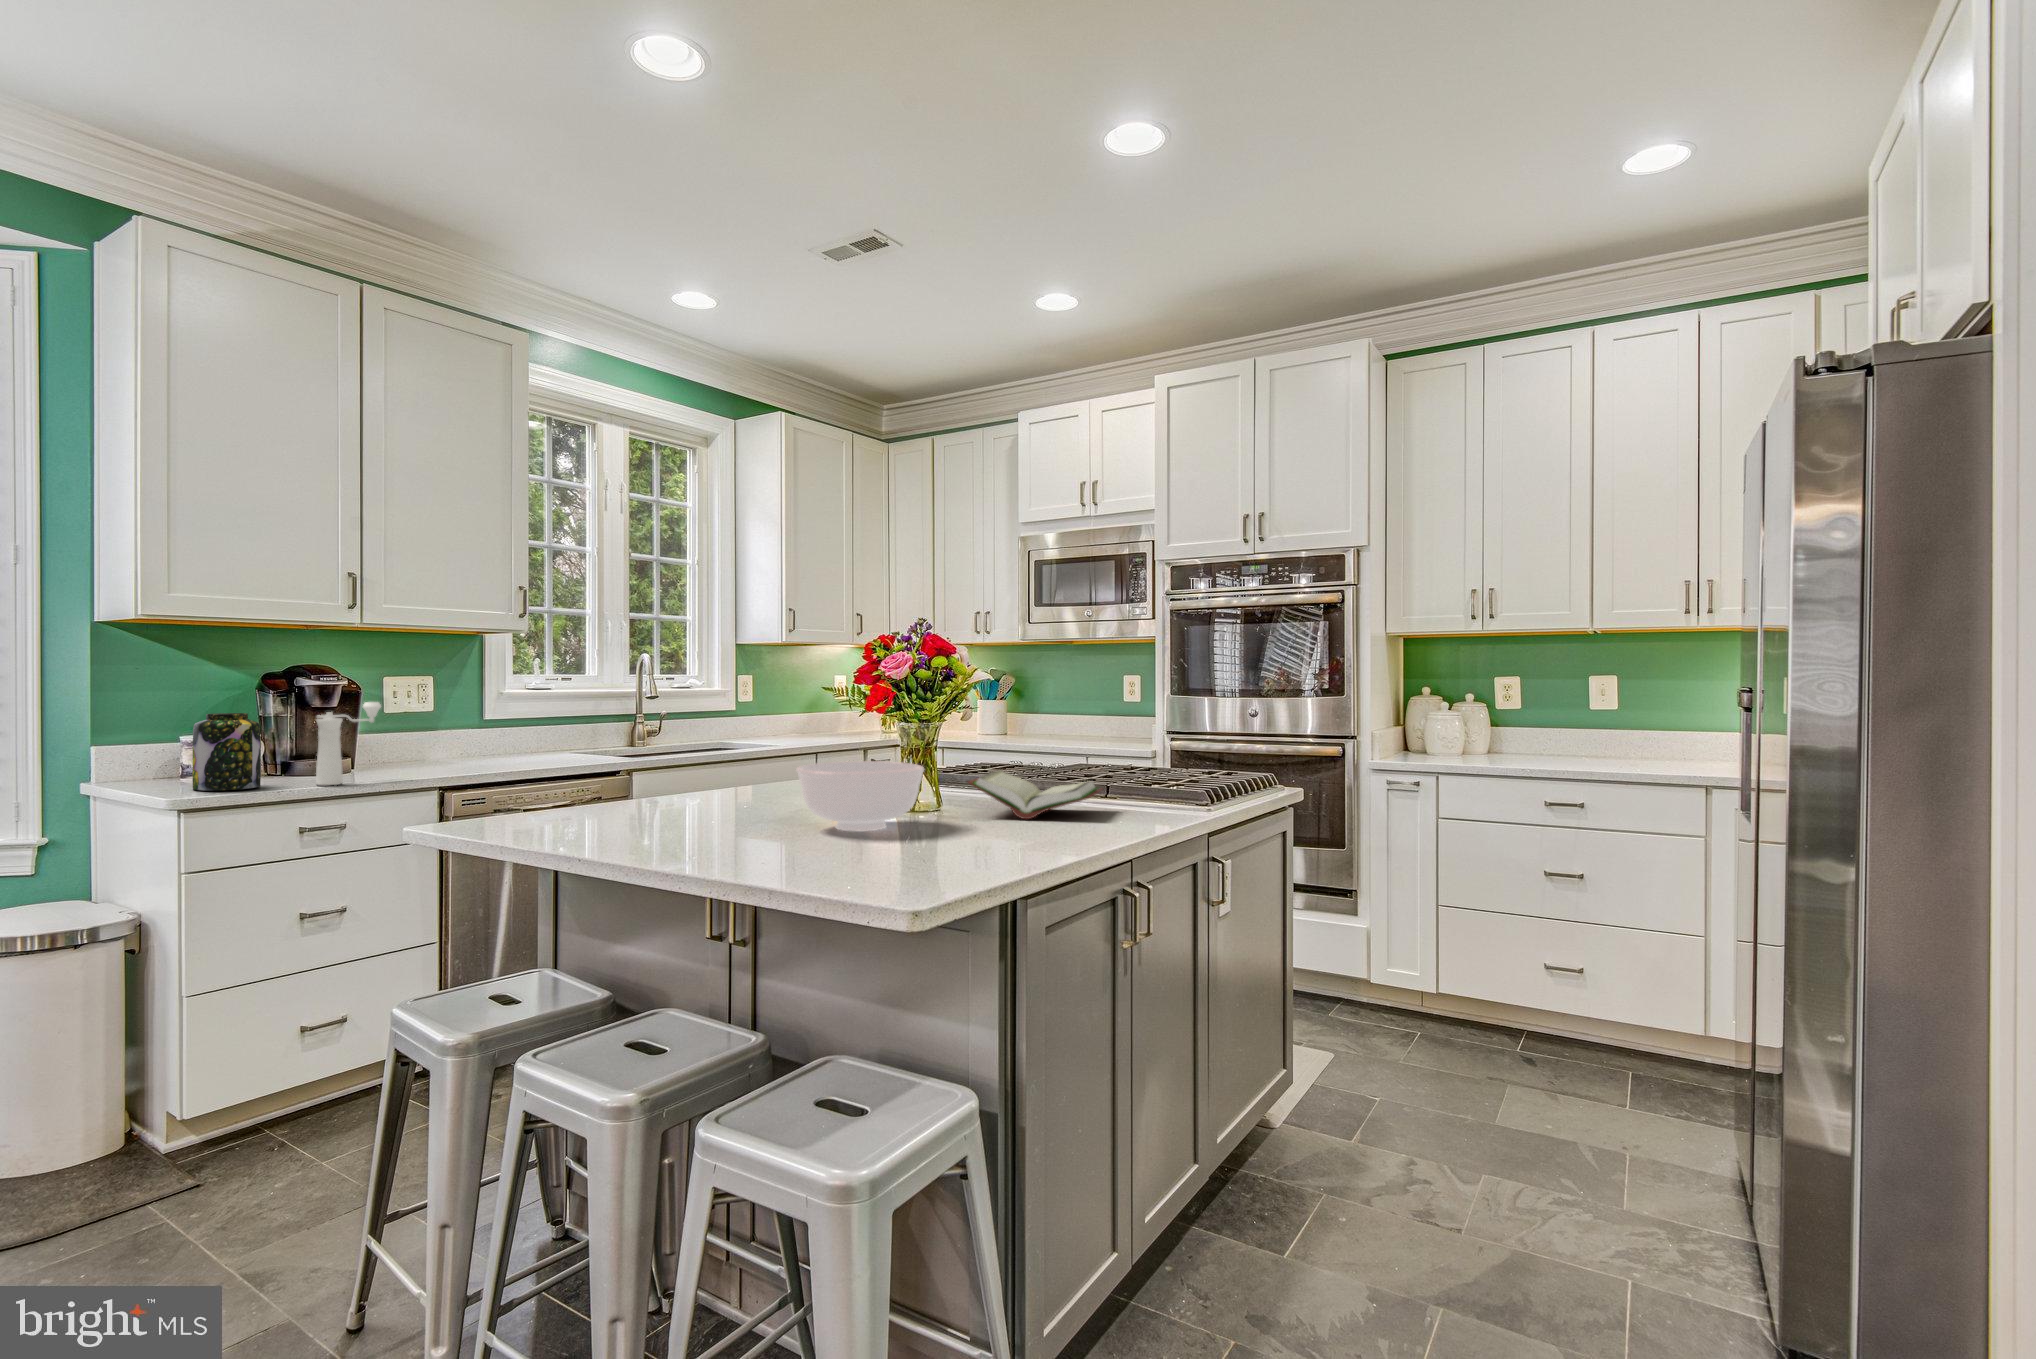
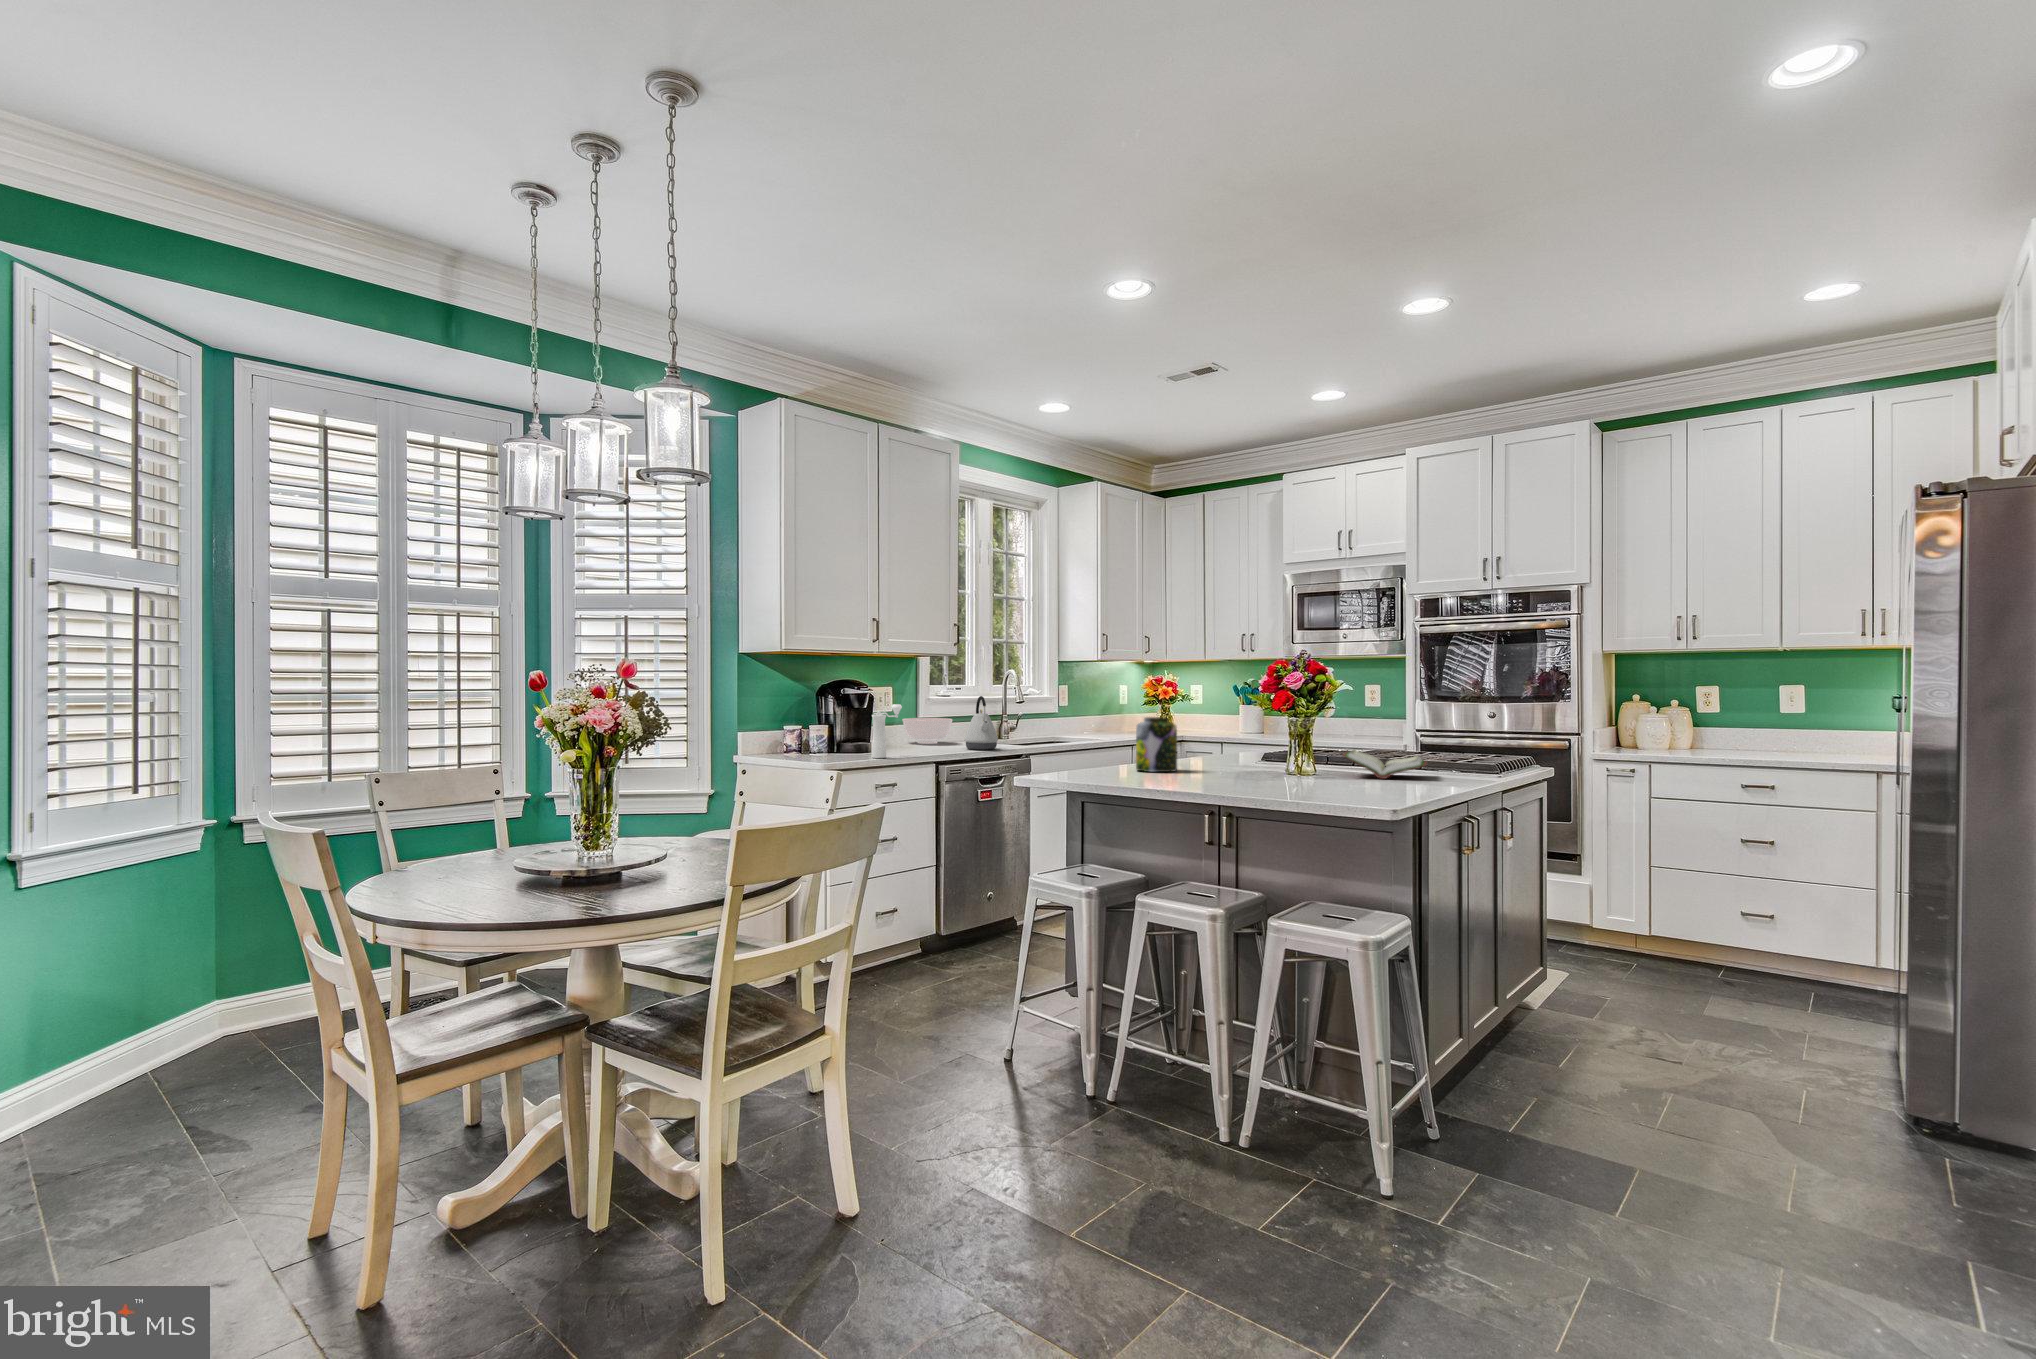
kettle: none [526,690,579,767] -> present [964,696,998,750]
jar: present [192,713,261,791] -> present [1136,717,1177,772]
bowl: present [796,761,924,831] -> present [902,718,953,744]

